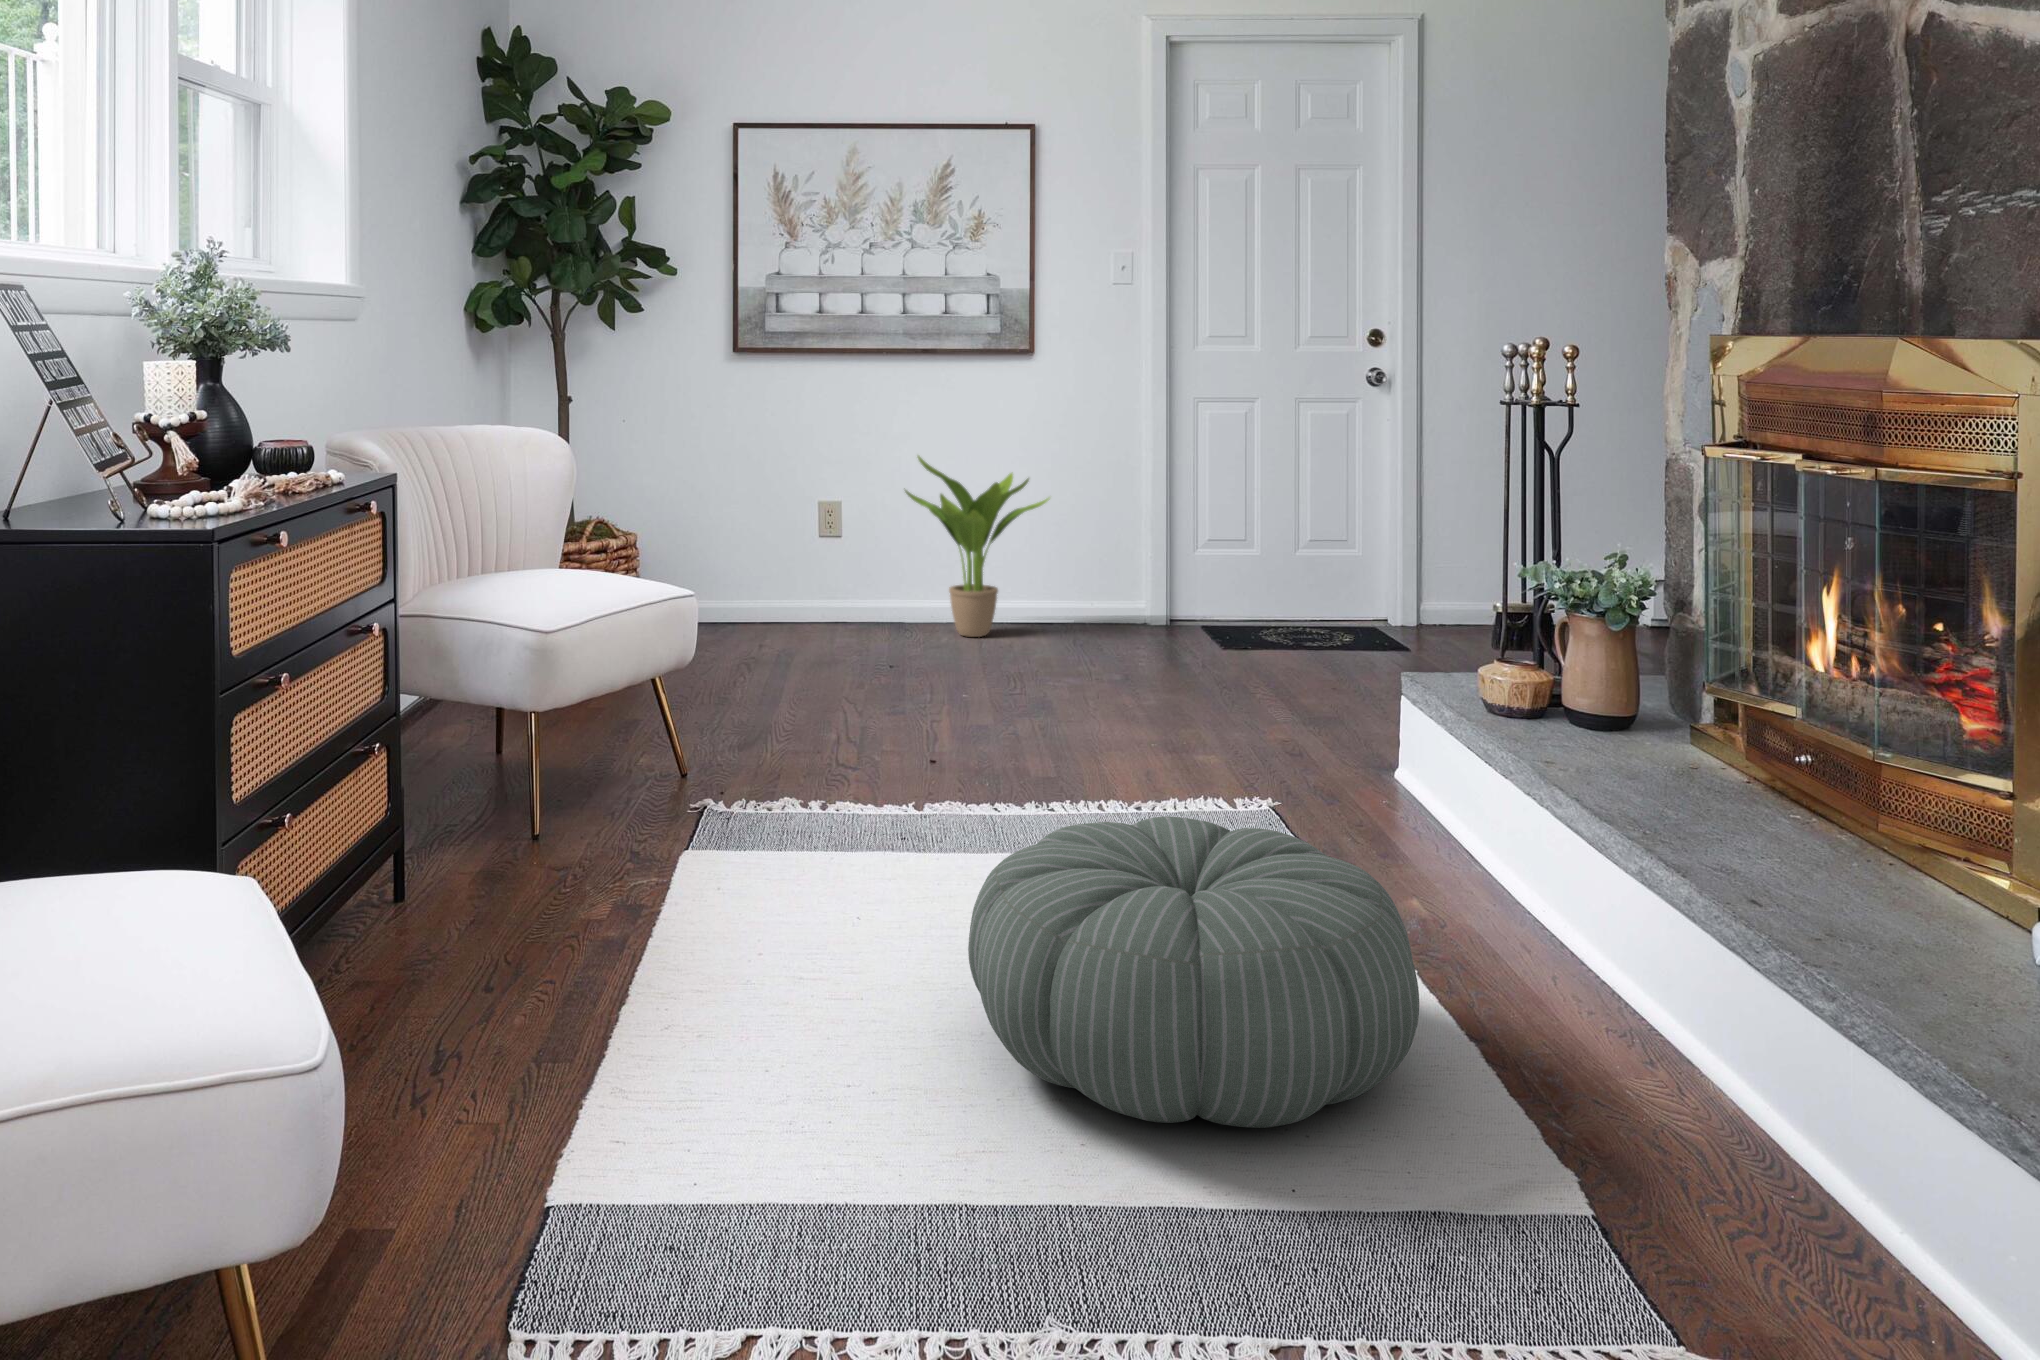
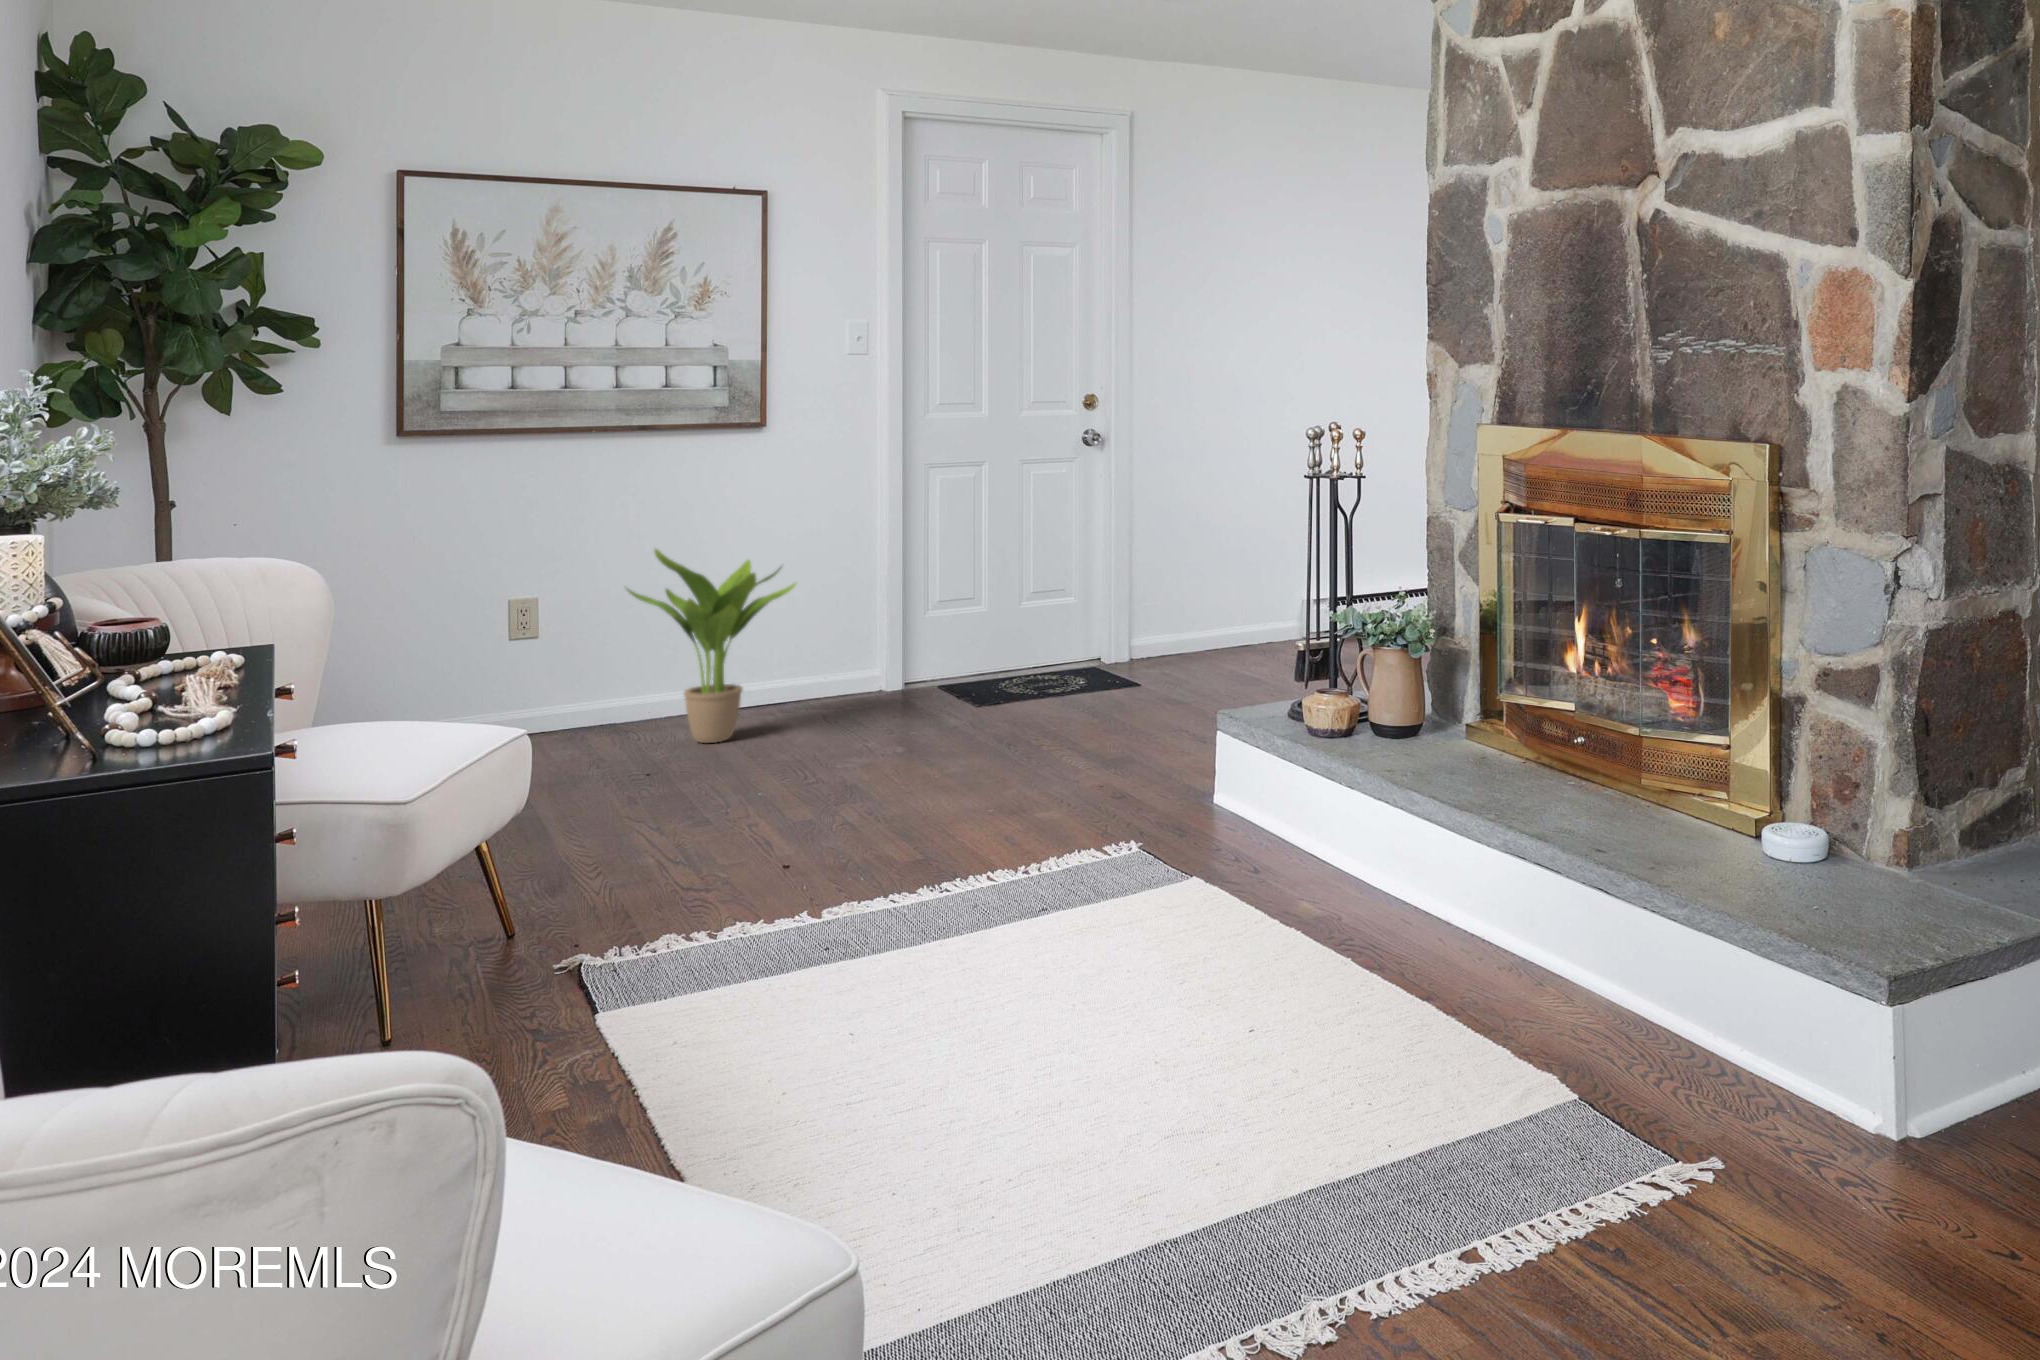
pouf: present [968,816,1419,1128] -> none [1042,870,1427,1135]

